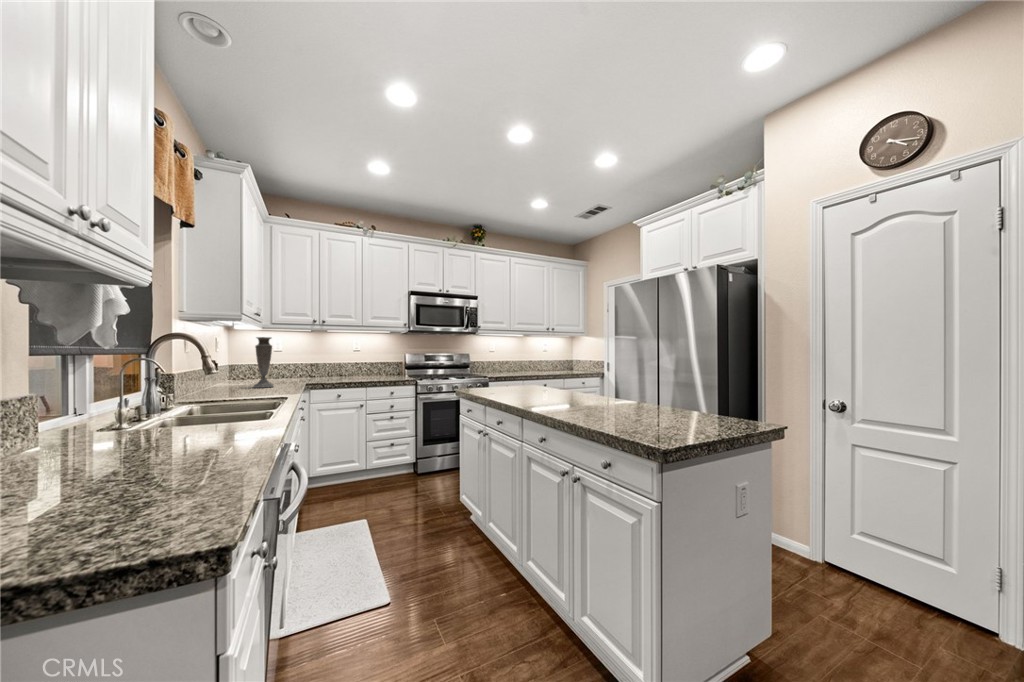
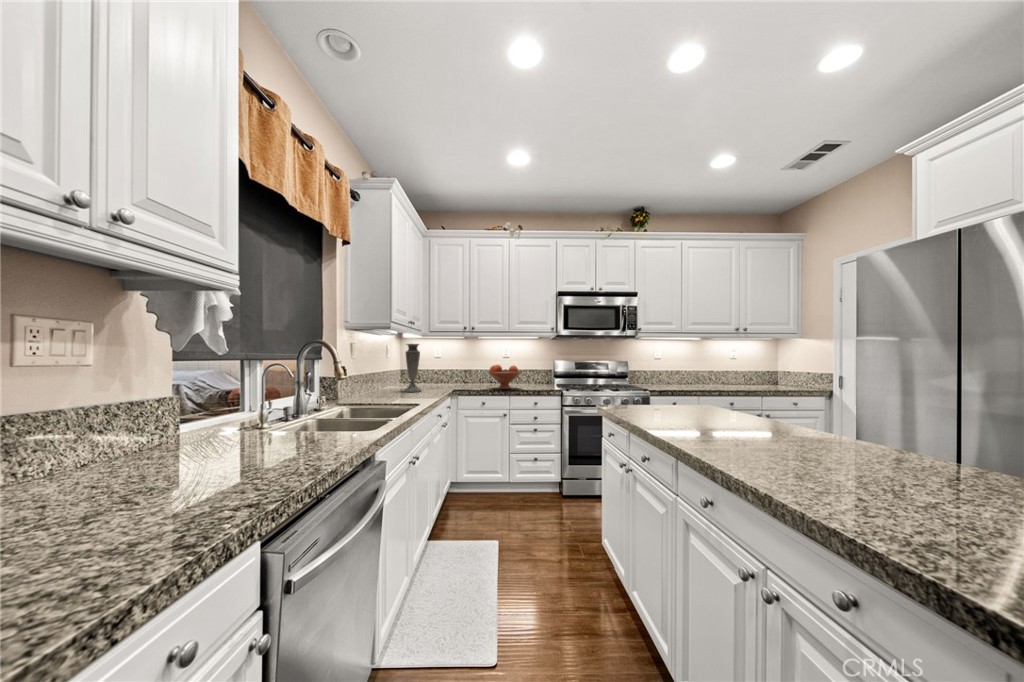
fruit bowl: none [345,358,378,381] -> present [489,365,521,389]

